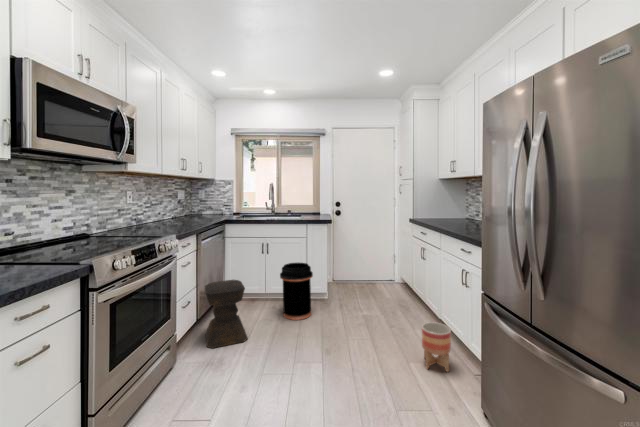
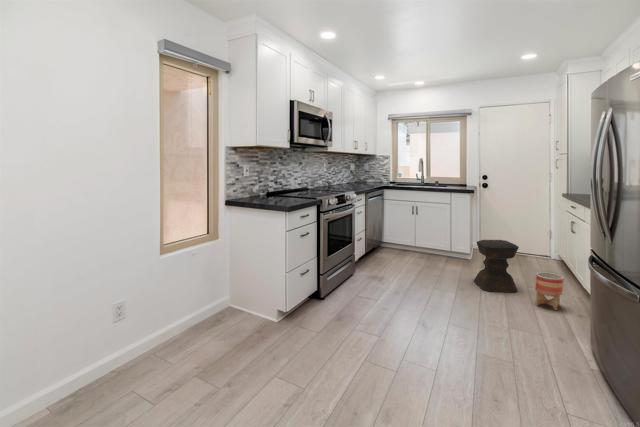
trash can: present [280,263,313,320] -> none [424,222,452,265]
stool: present [205,280,248,348] -> present [474,240,519,292]

